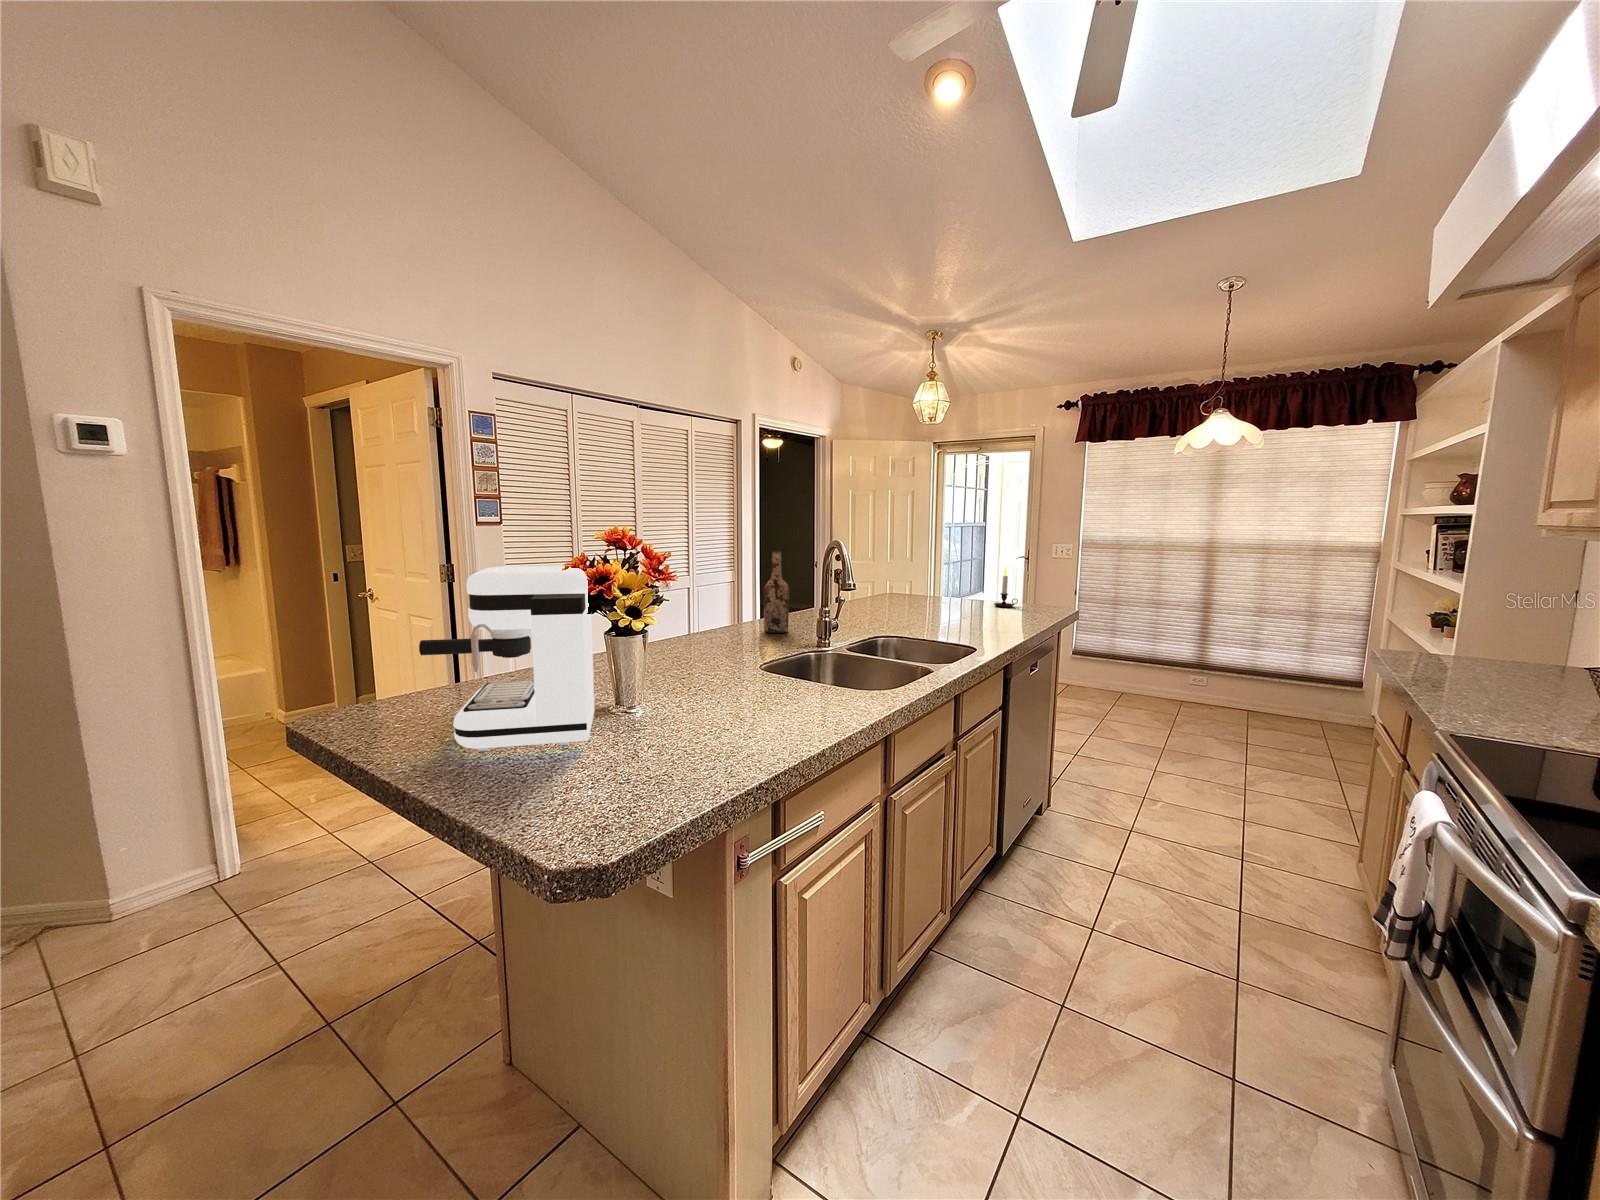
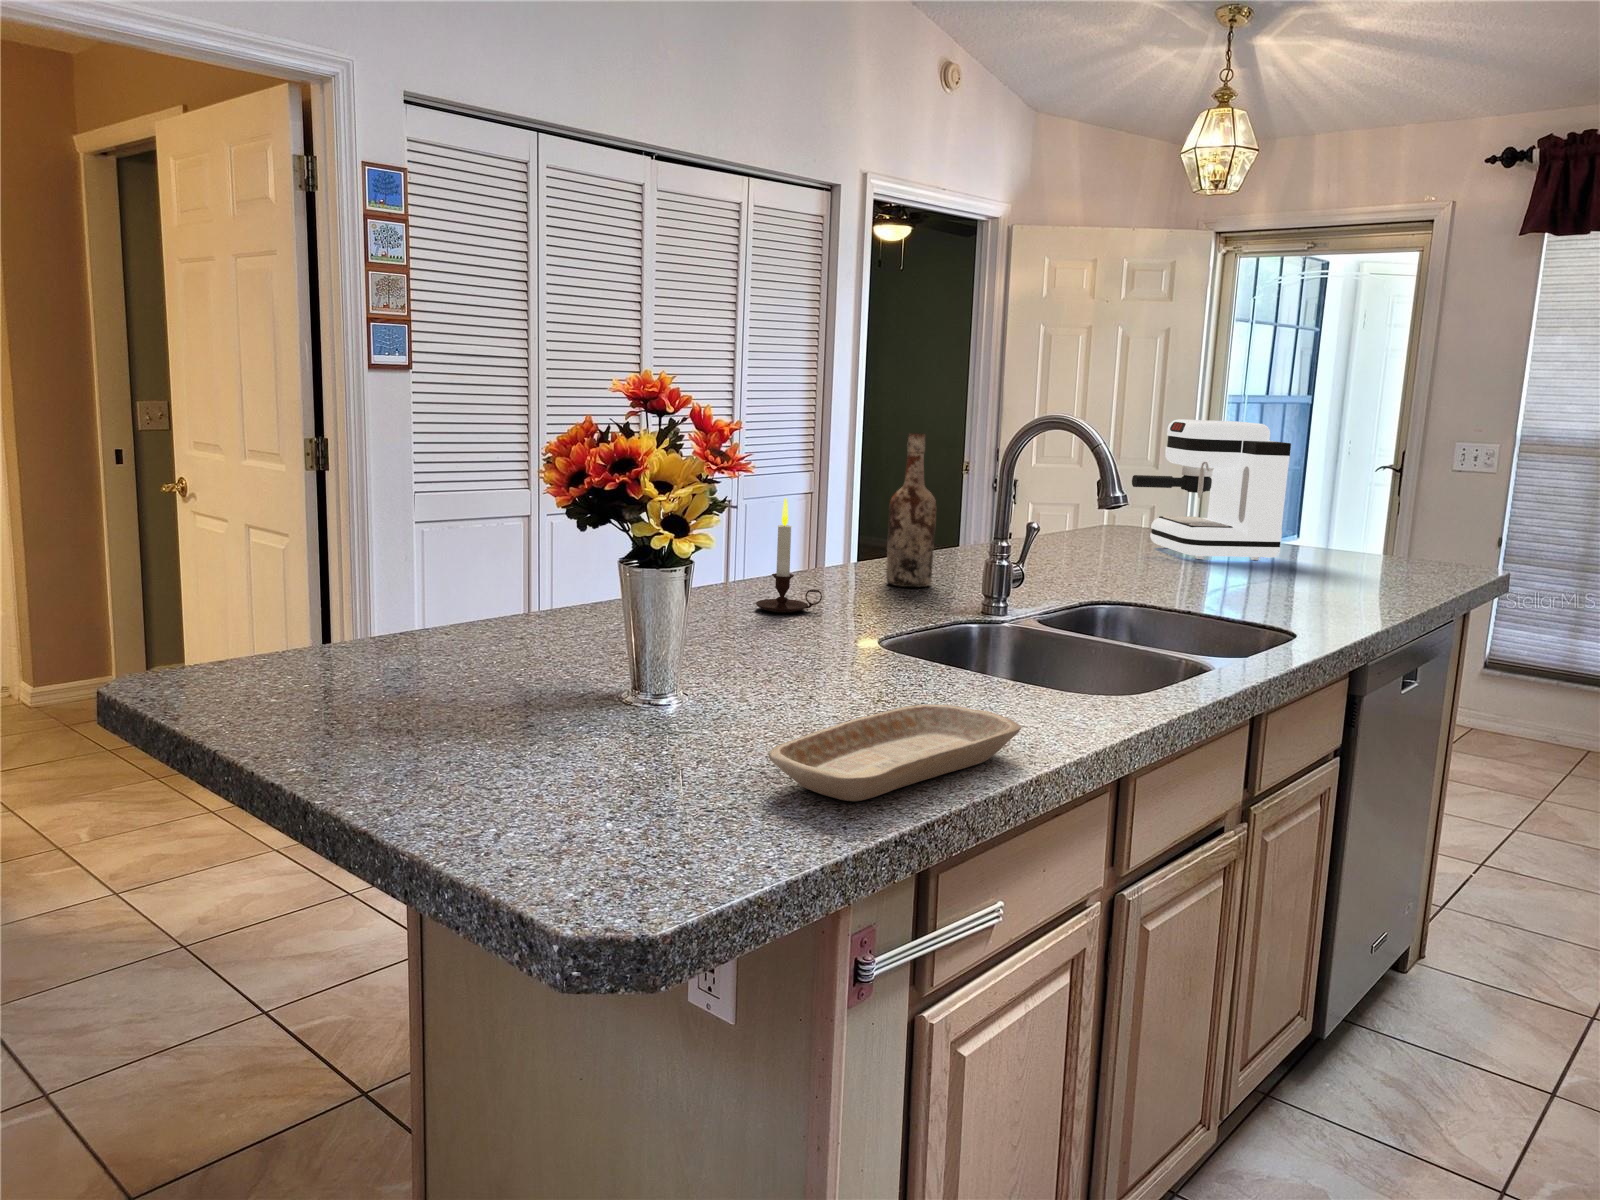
coffee maker: present [419,566,594,752] -> present [1132,420,1291,560]
candle: present [994,566,1018,607] -> present [756,498,822,613]
tray: none [686,703,829,765] -> present [769,704,1021,801]

